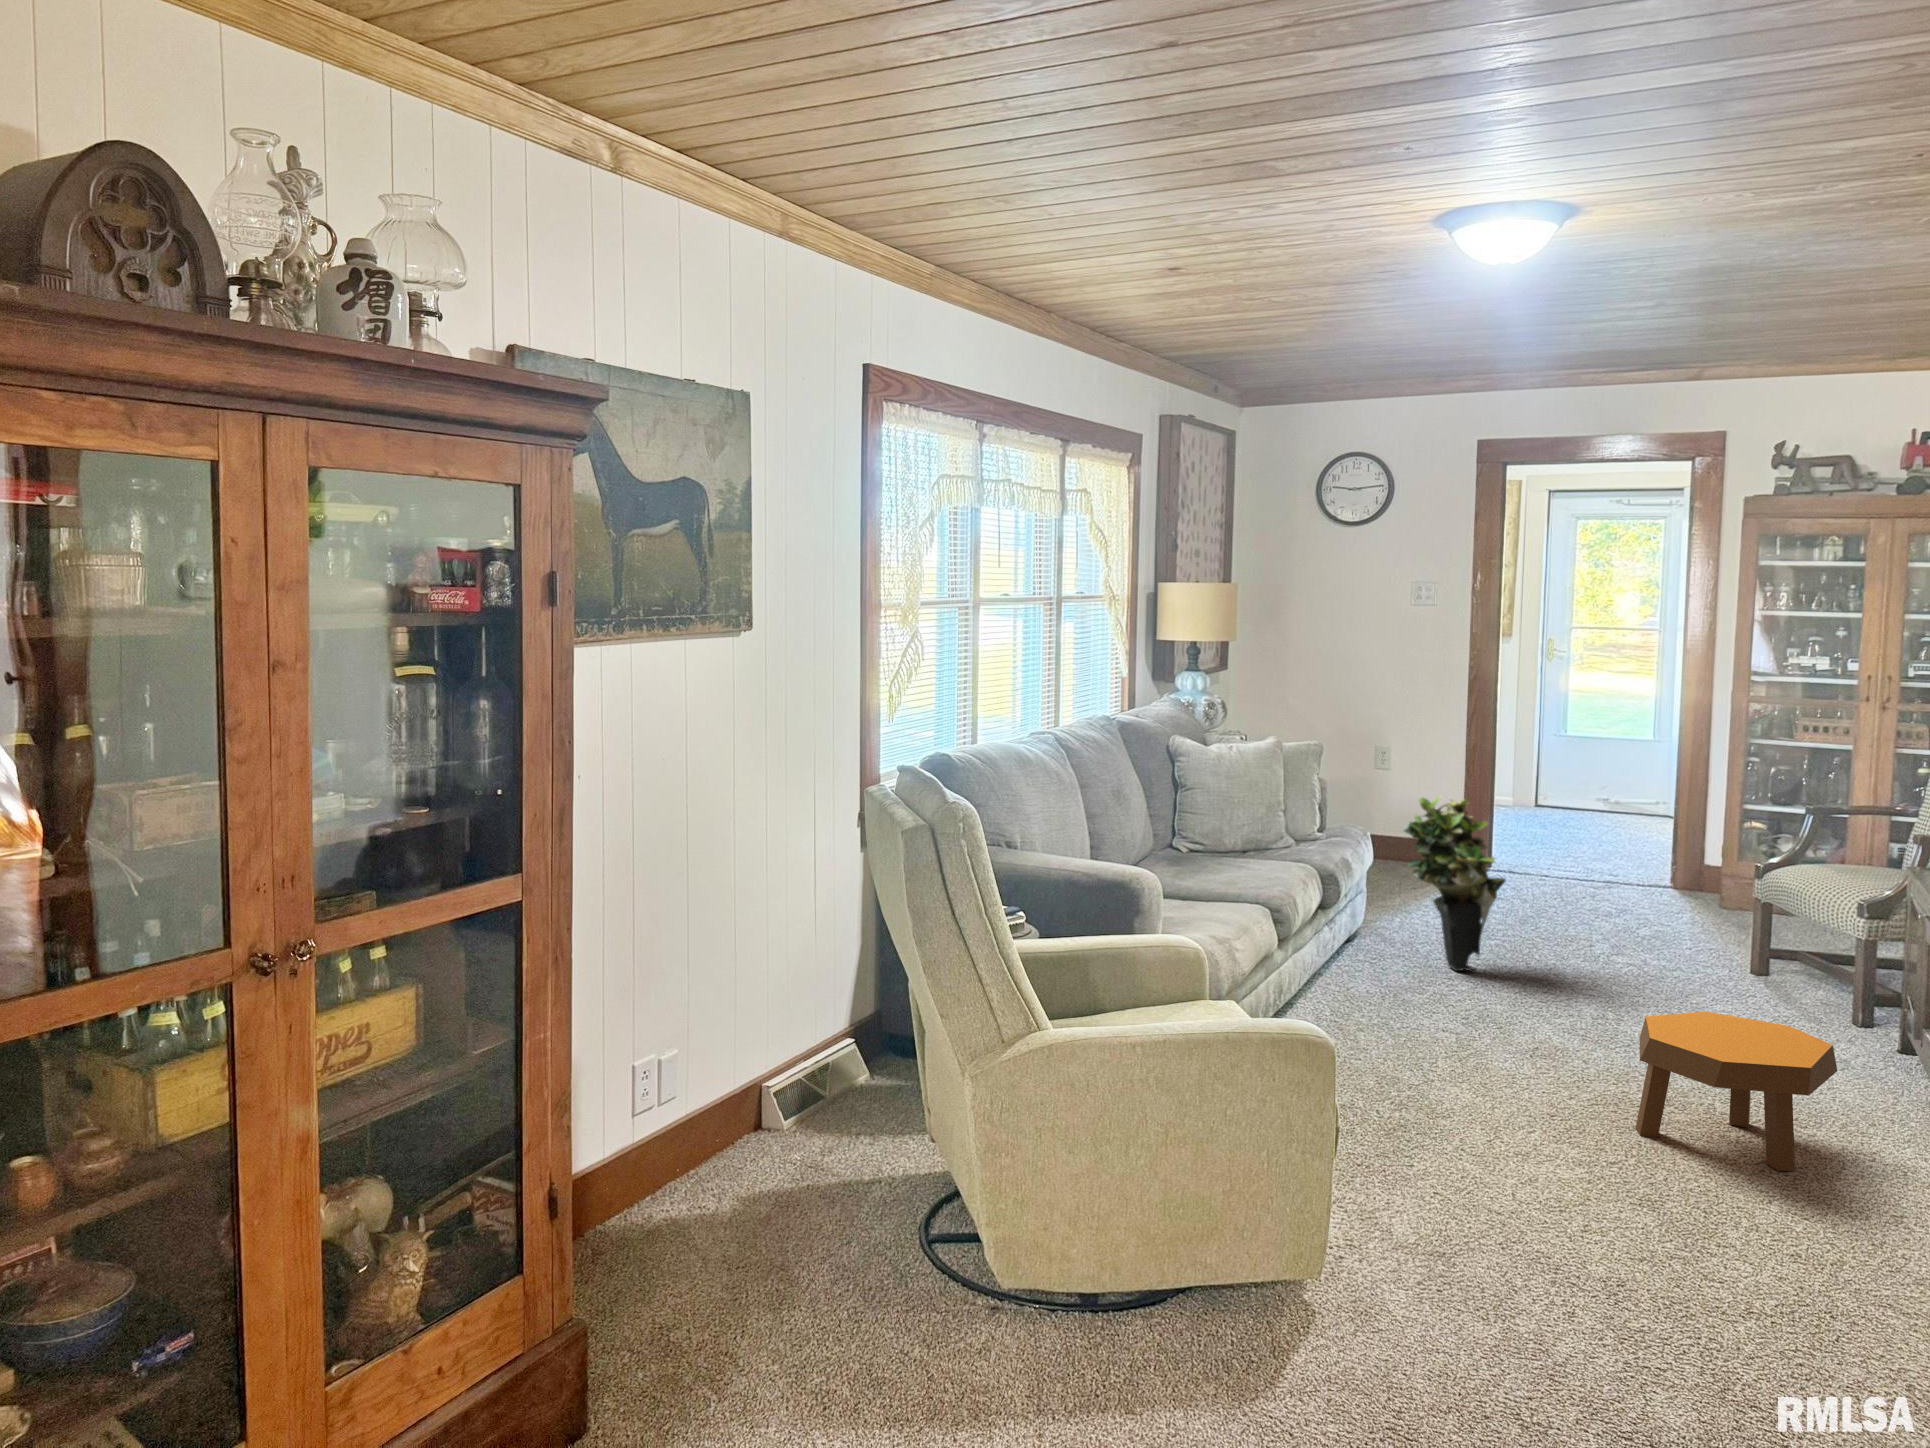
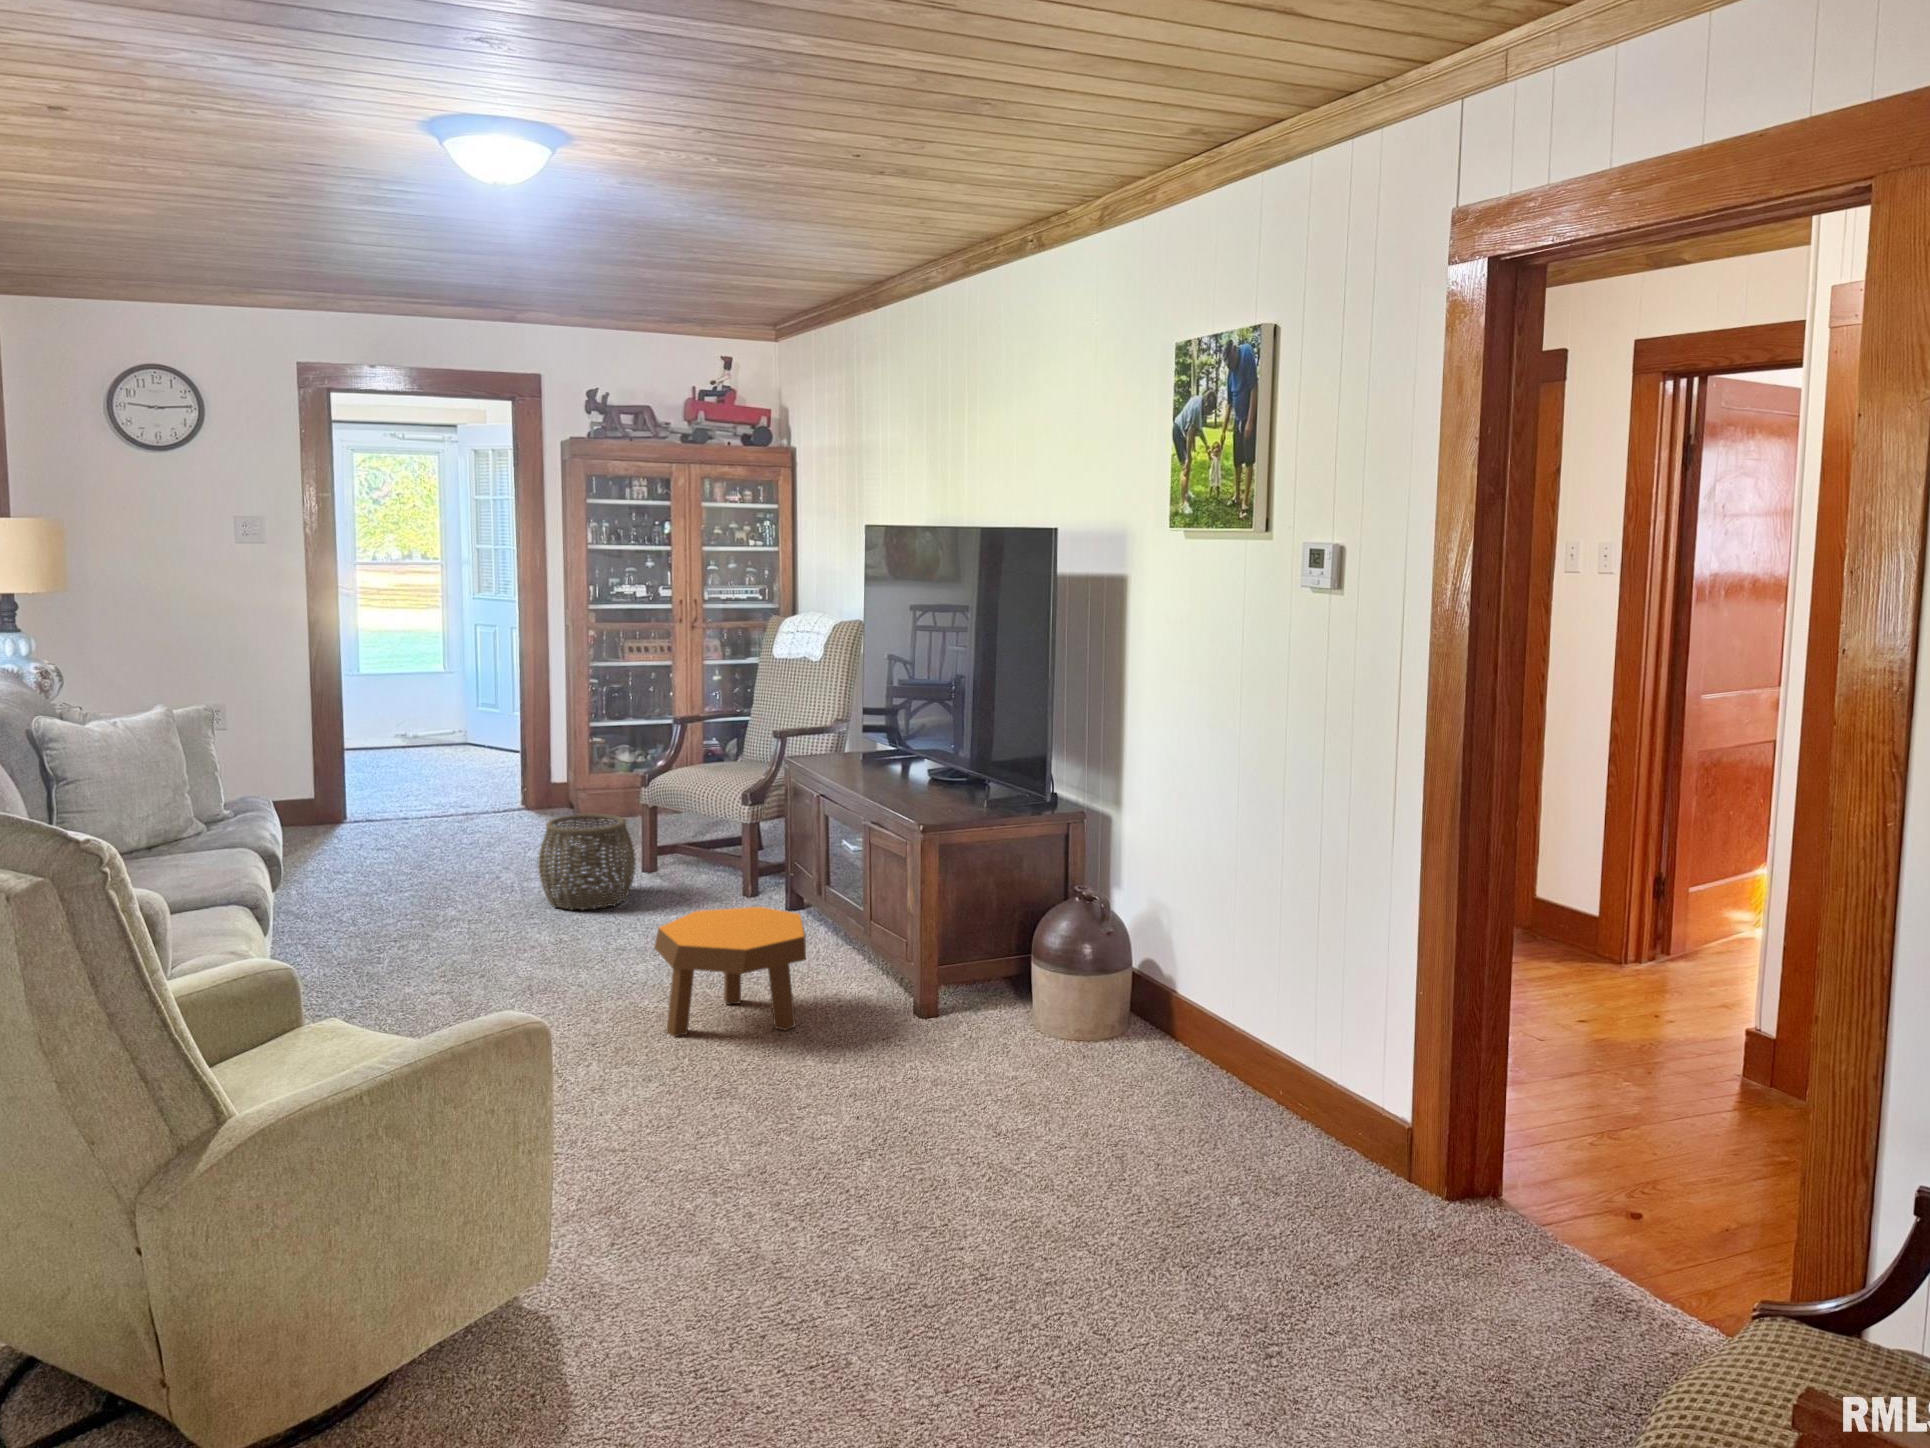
potted plant: present [1403,796,1506,971] -> none [328,747,441,932]
woven basket: none [1607,893,1723,998] -> present [538,814,636,910]

